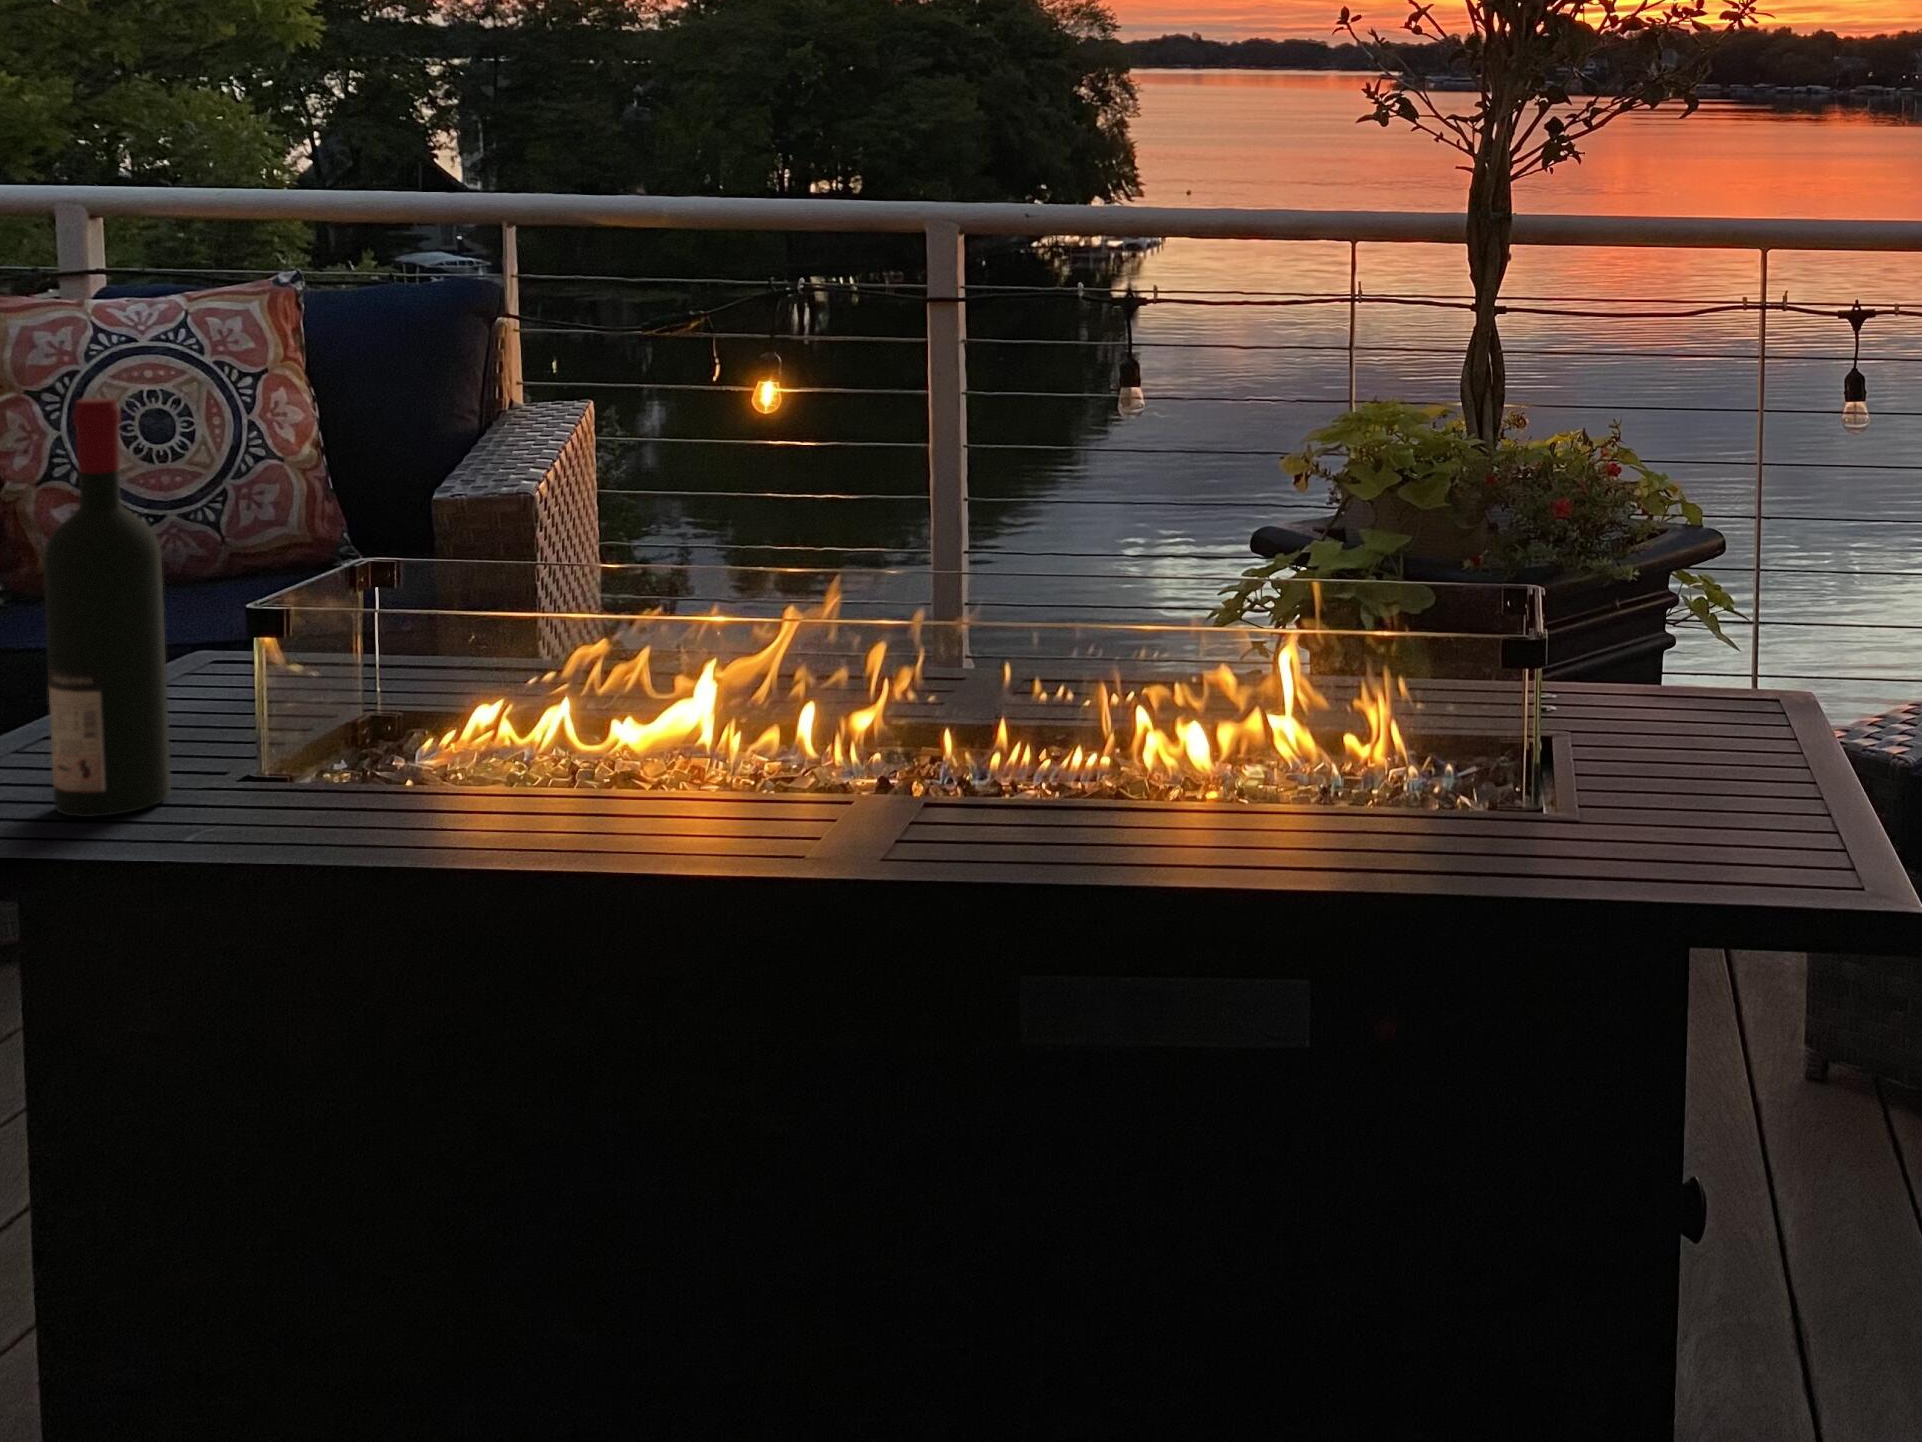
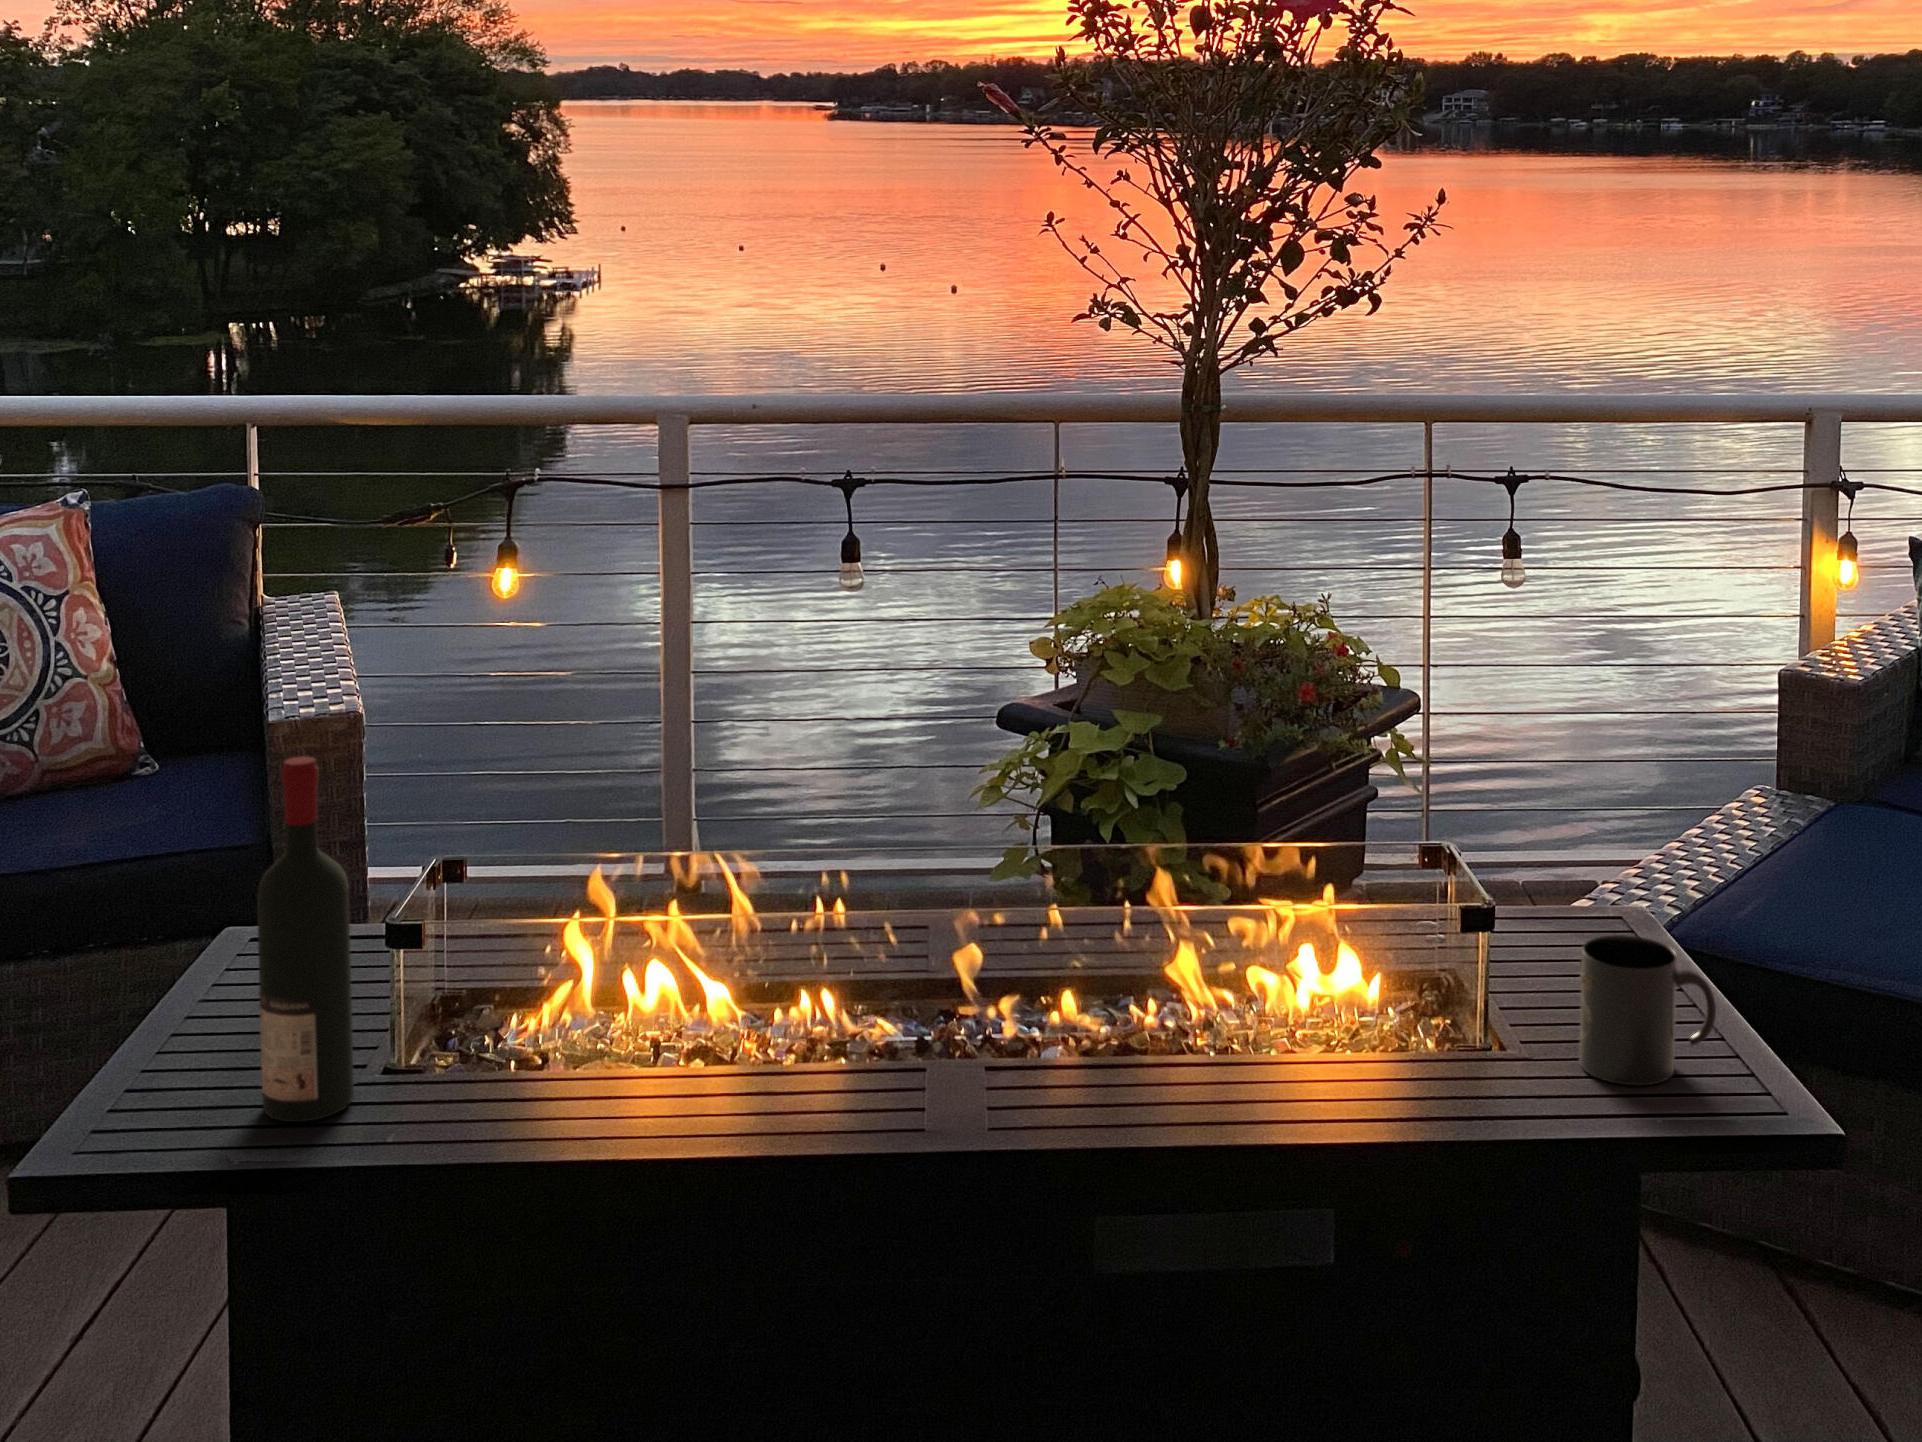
mug: none [1617,686,1785,862] -> present [1579,935,1716,1086]

